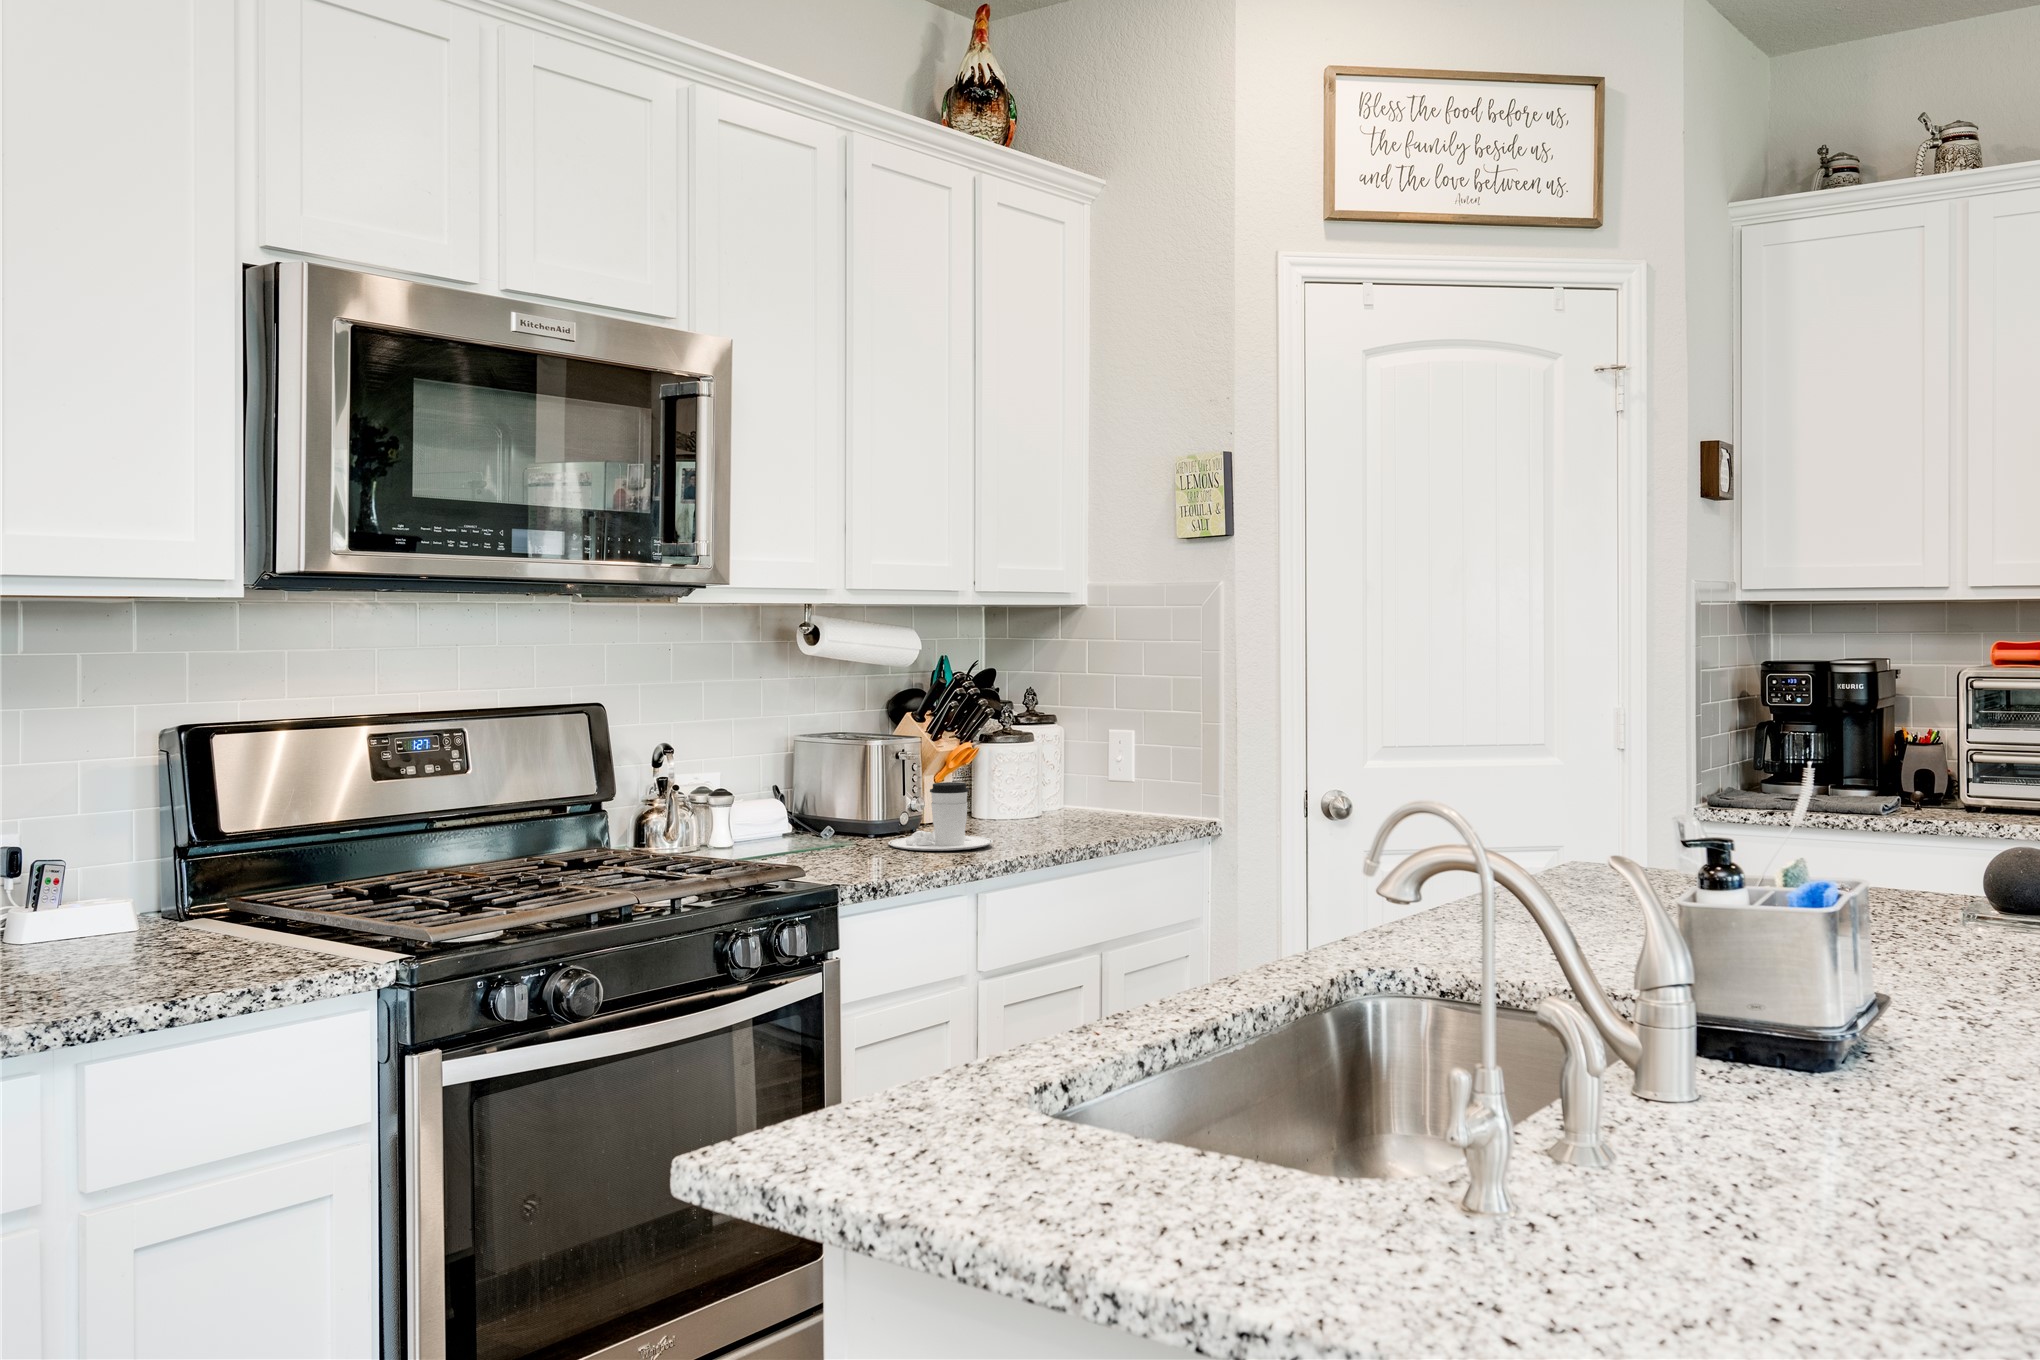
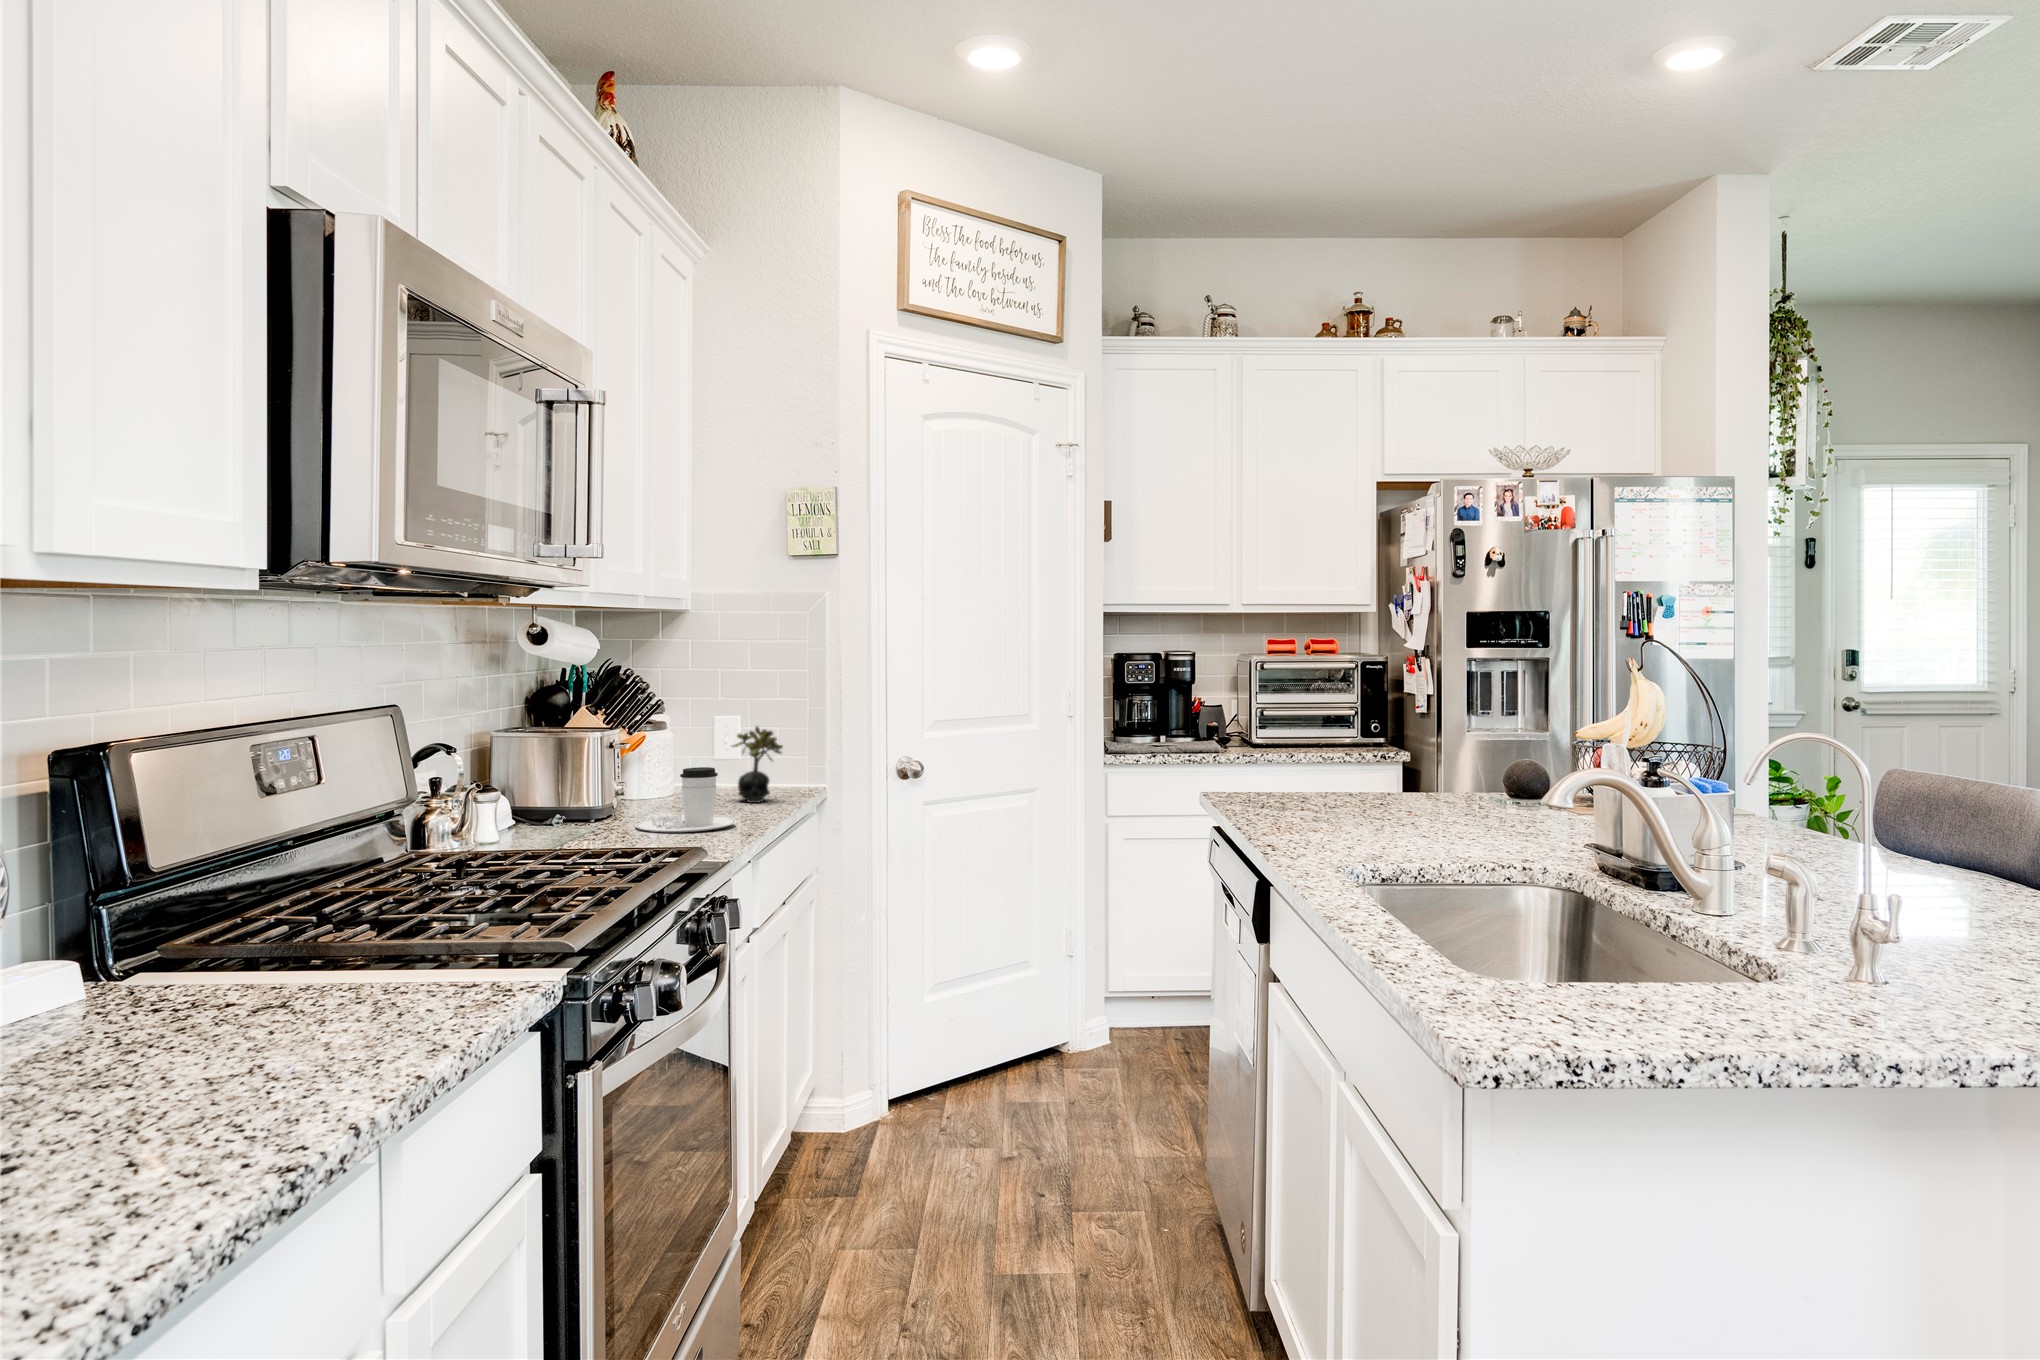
succulent plant: none [1083,742,1136,830] -> present [733,727,783,803]

